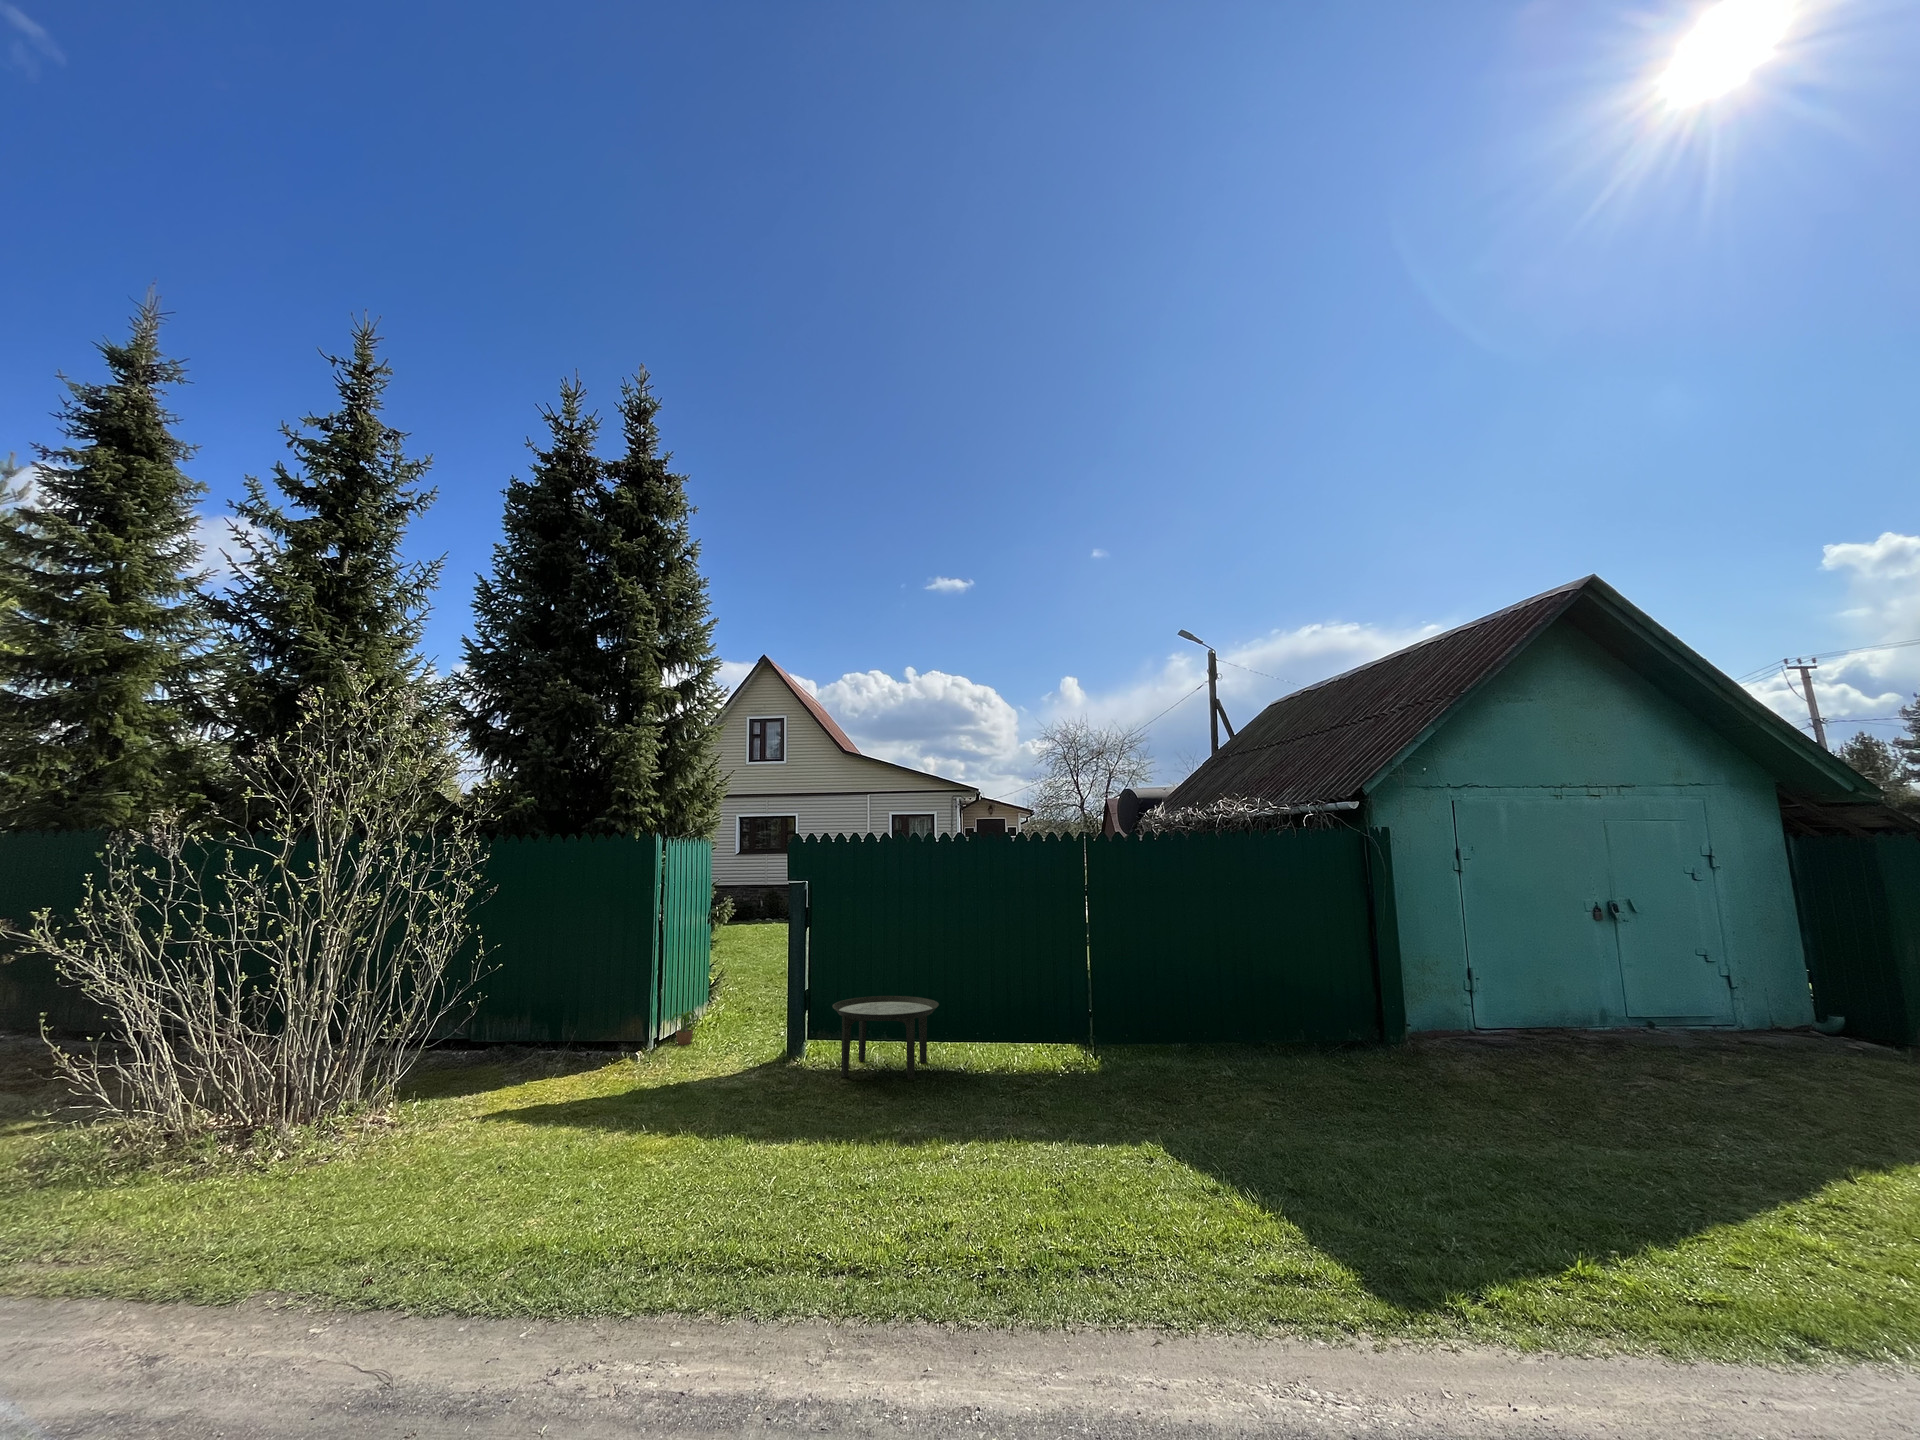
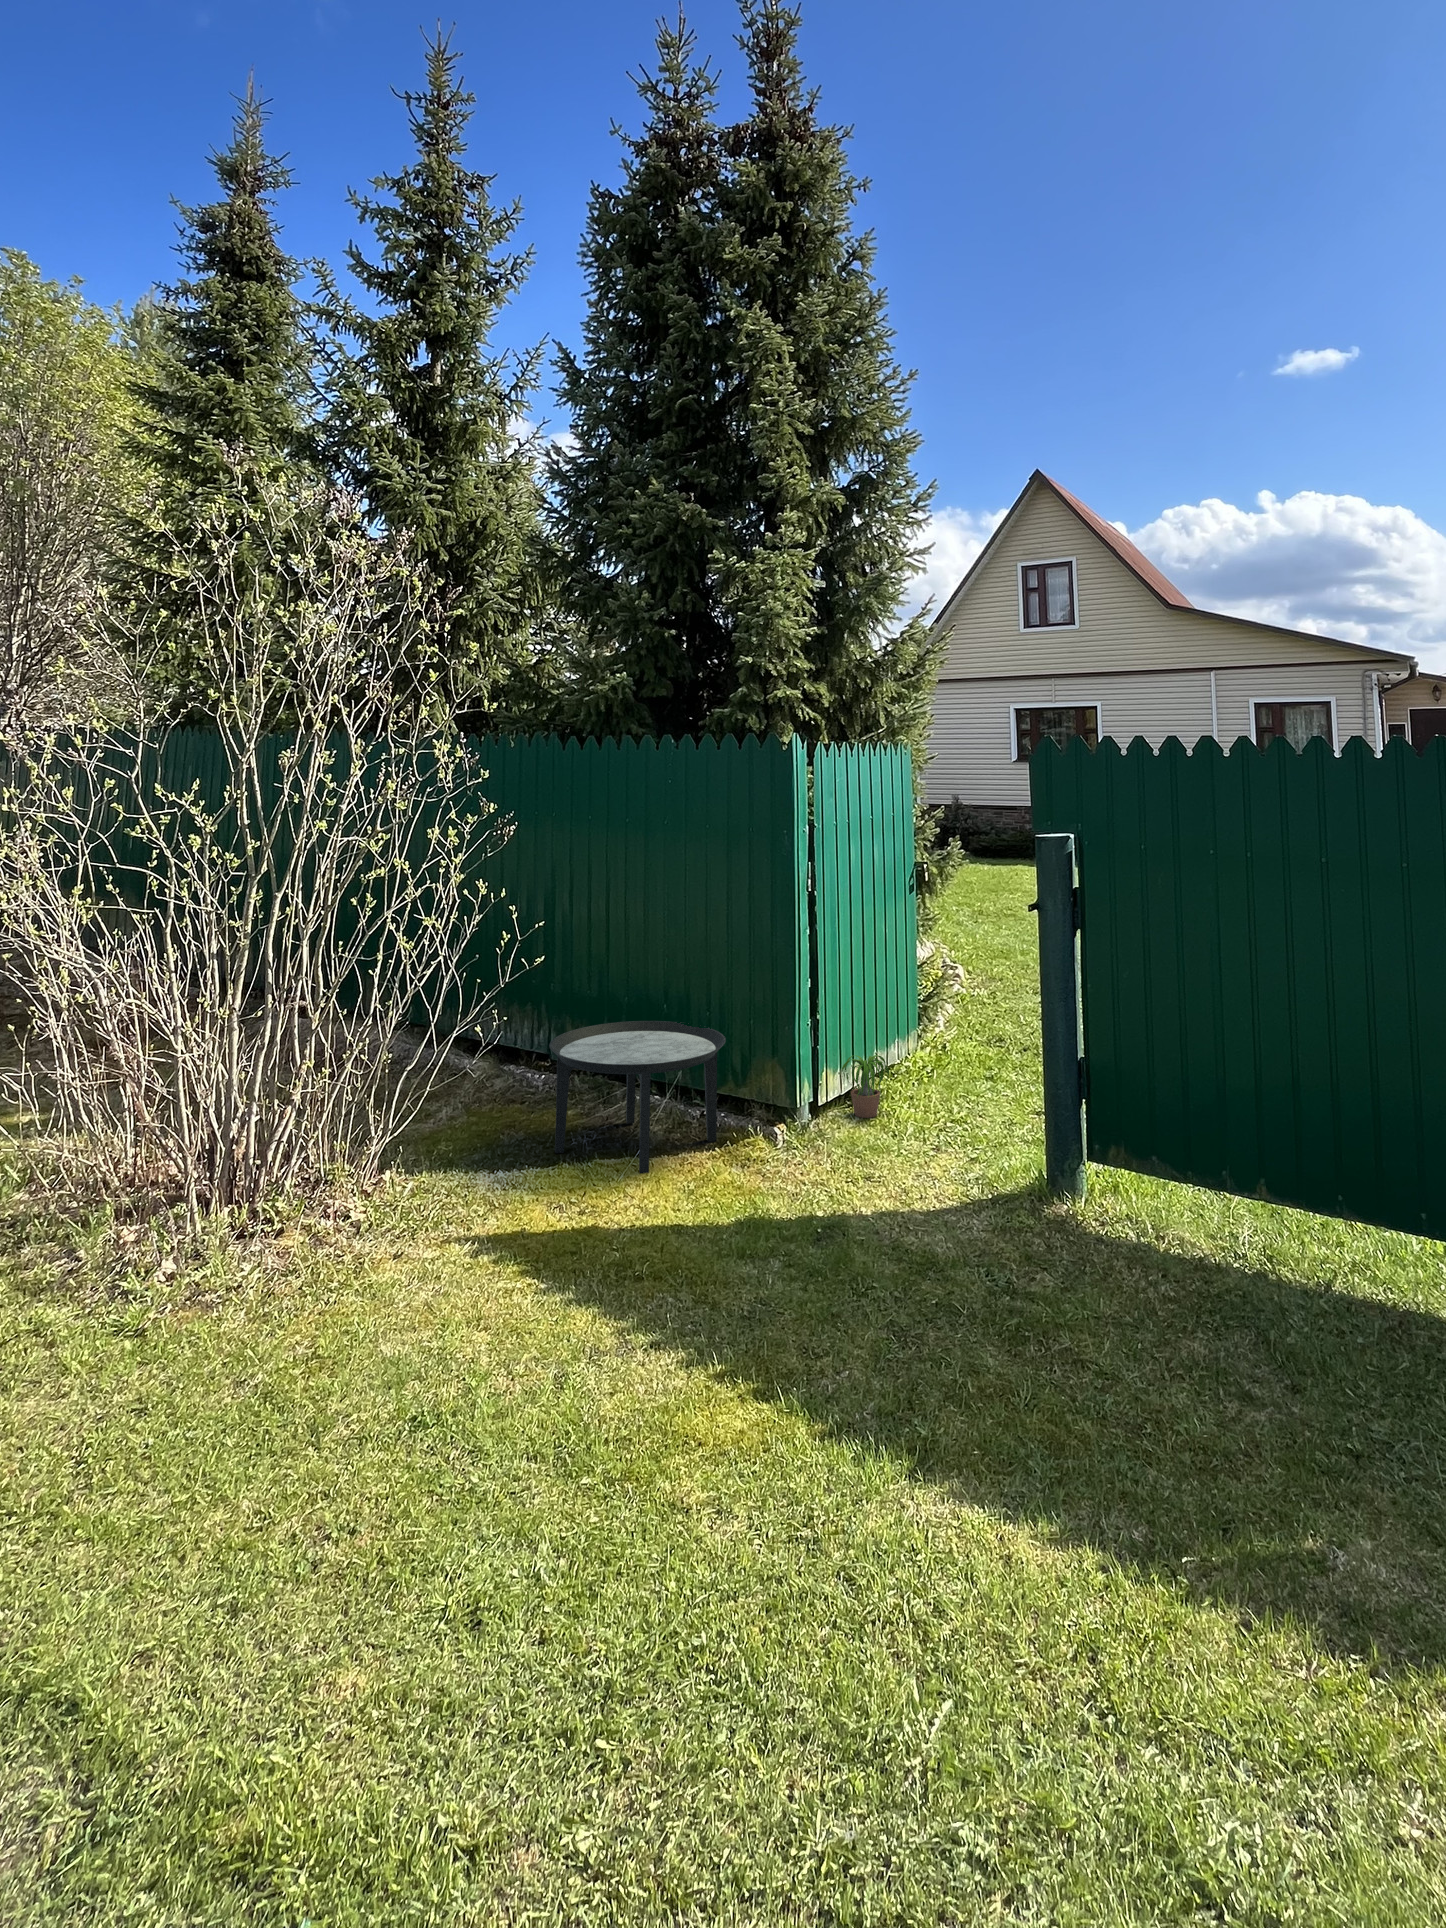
round table: present [832,996,939,1080] -> present [549,1021,726,1174]

